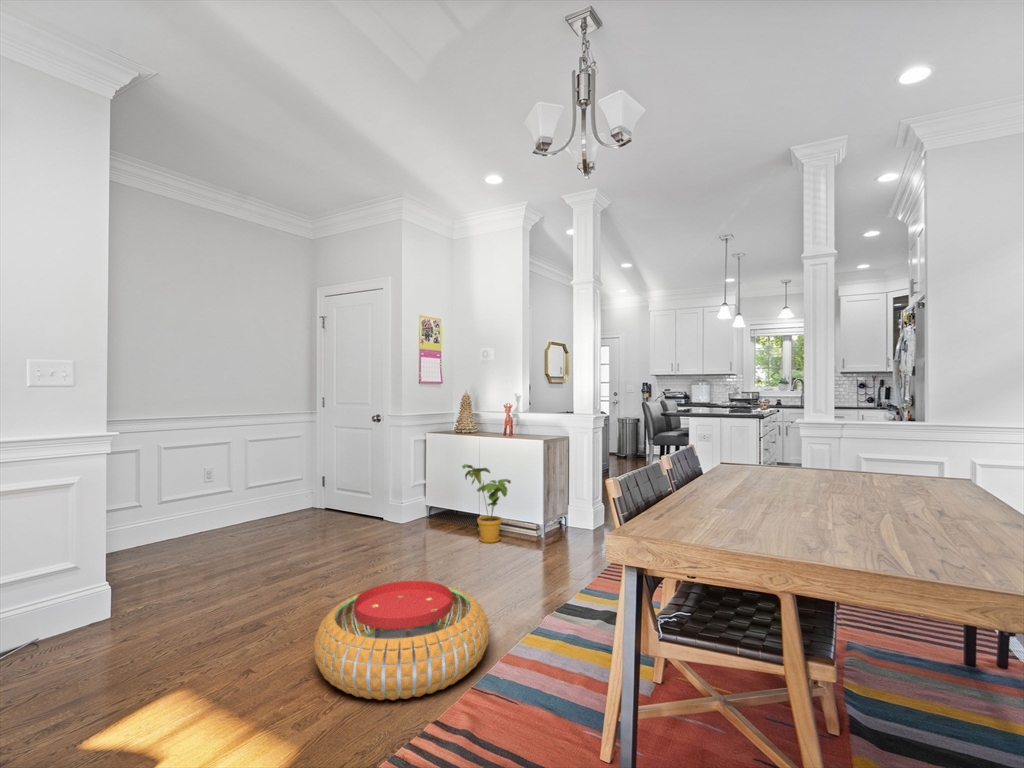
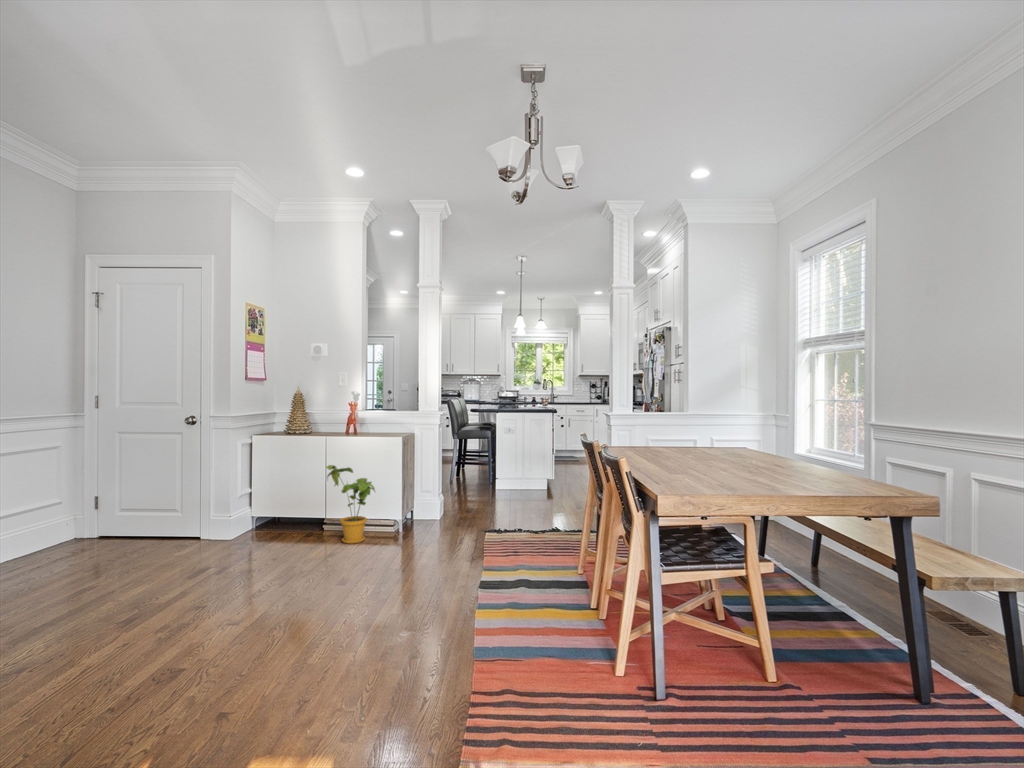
pouf: present [314,581,489,700] -> none [306,573,474,683]

